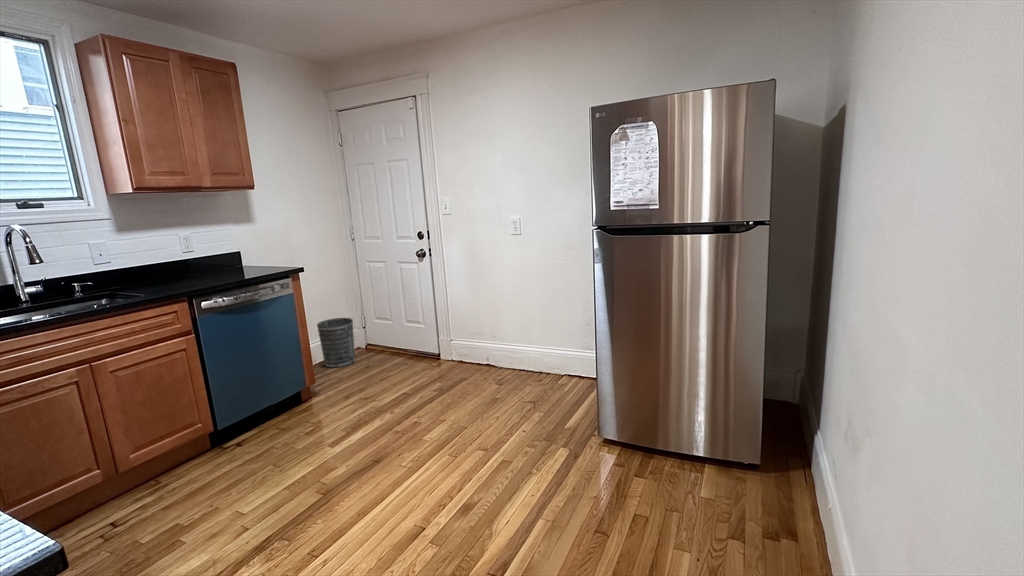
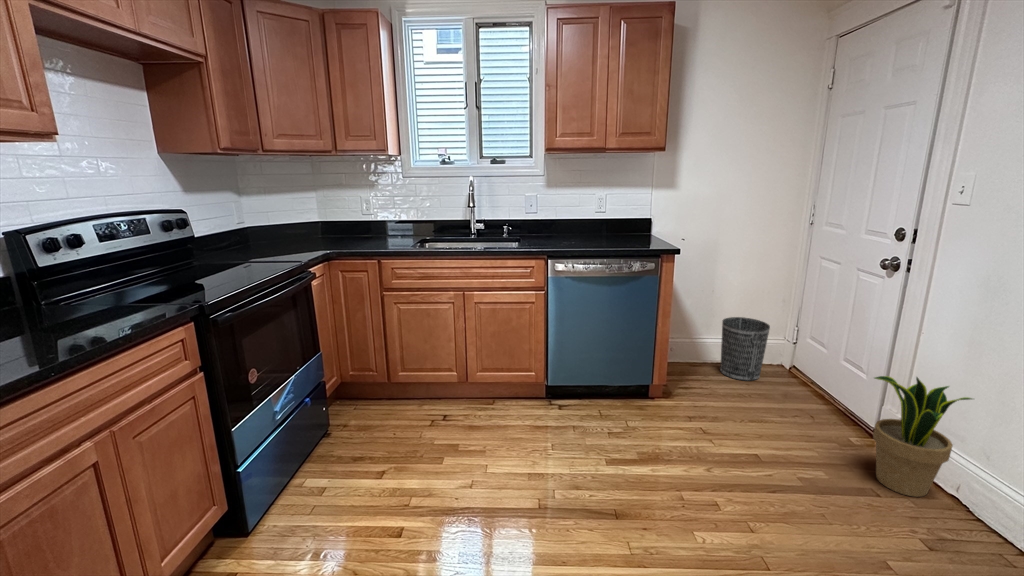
potted plant: none [442,308,482,374] -> present [873,376,972,497]

